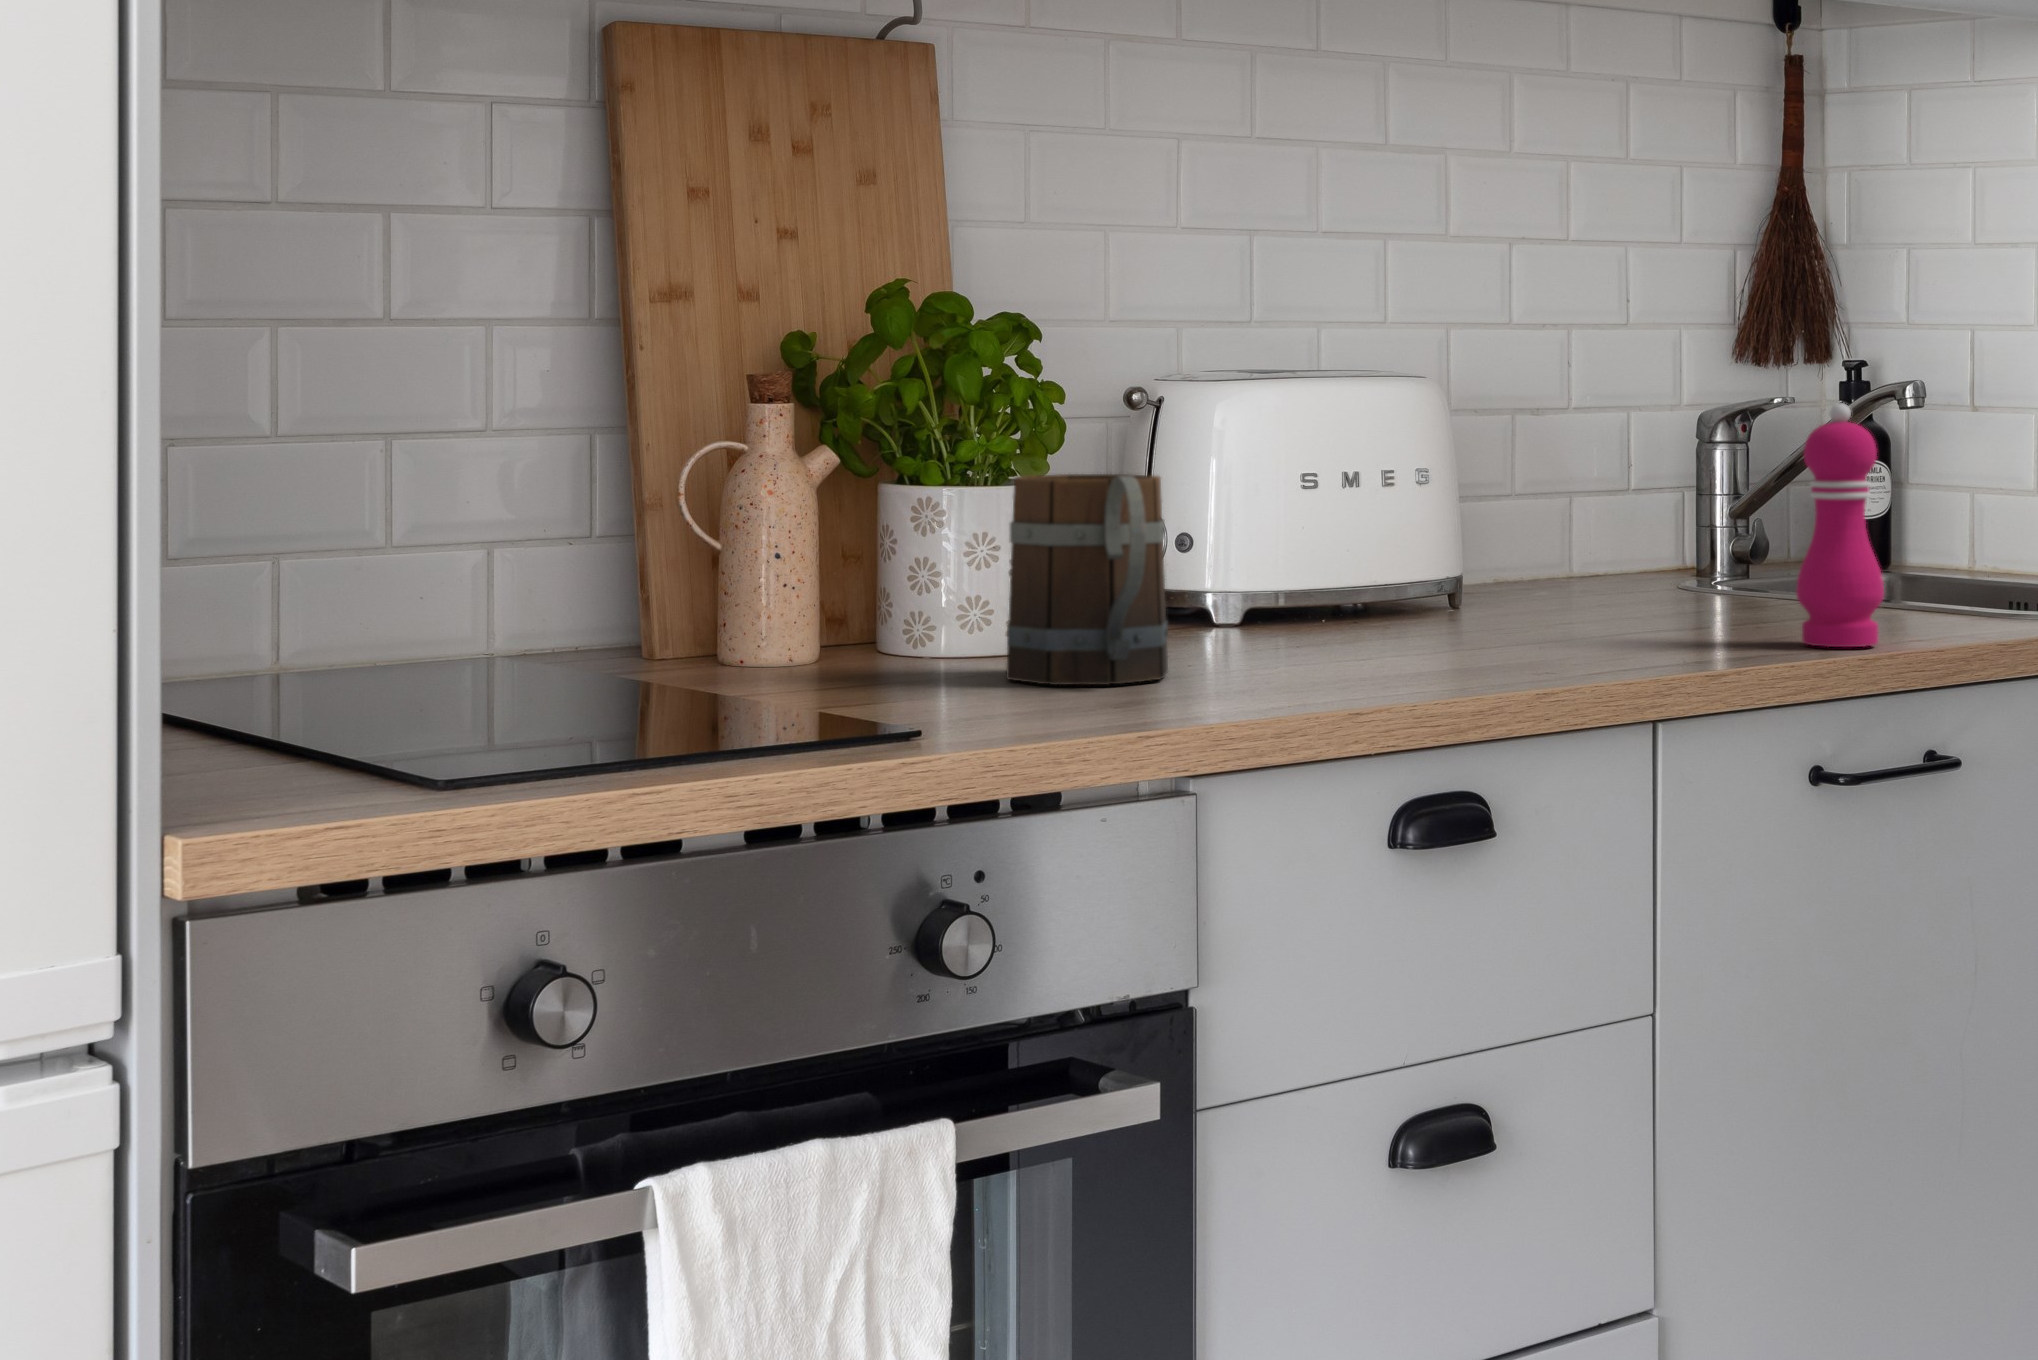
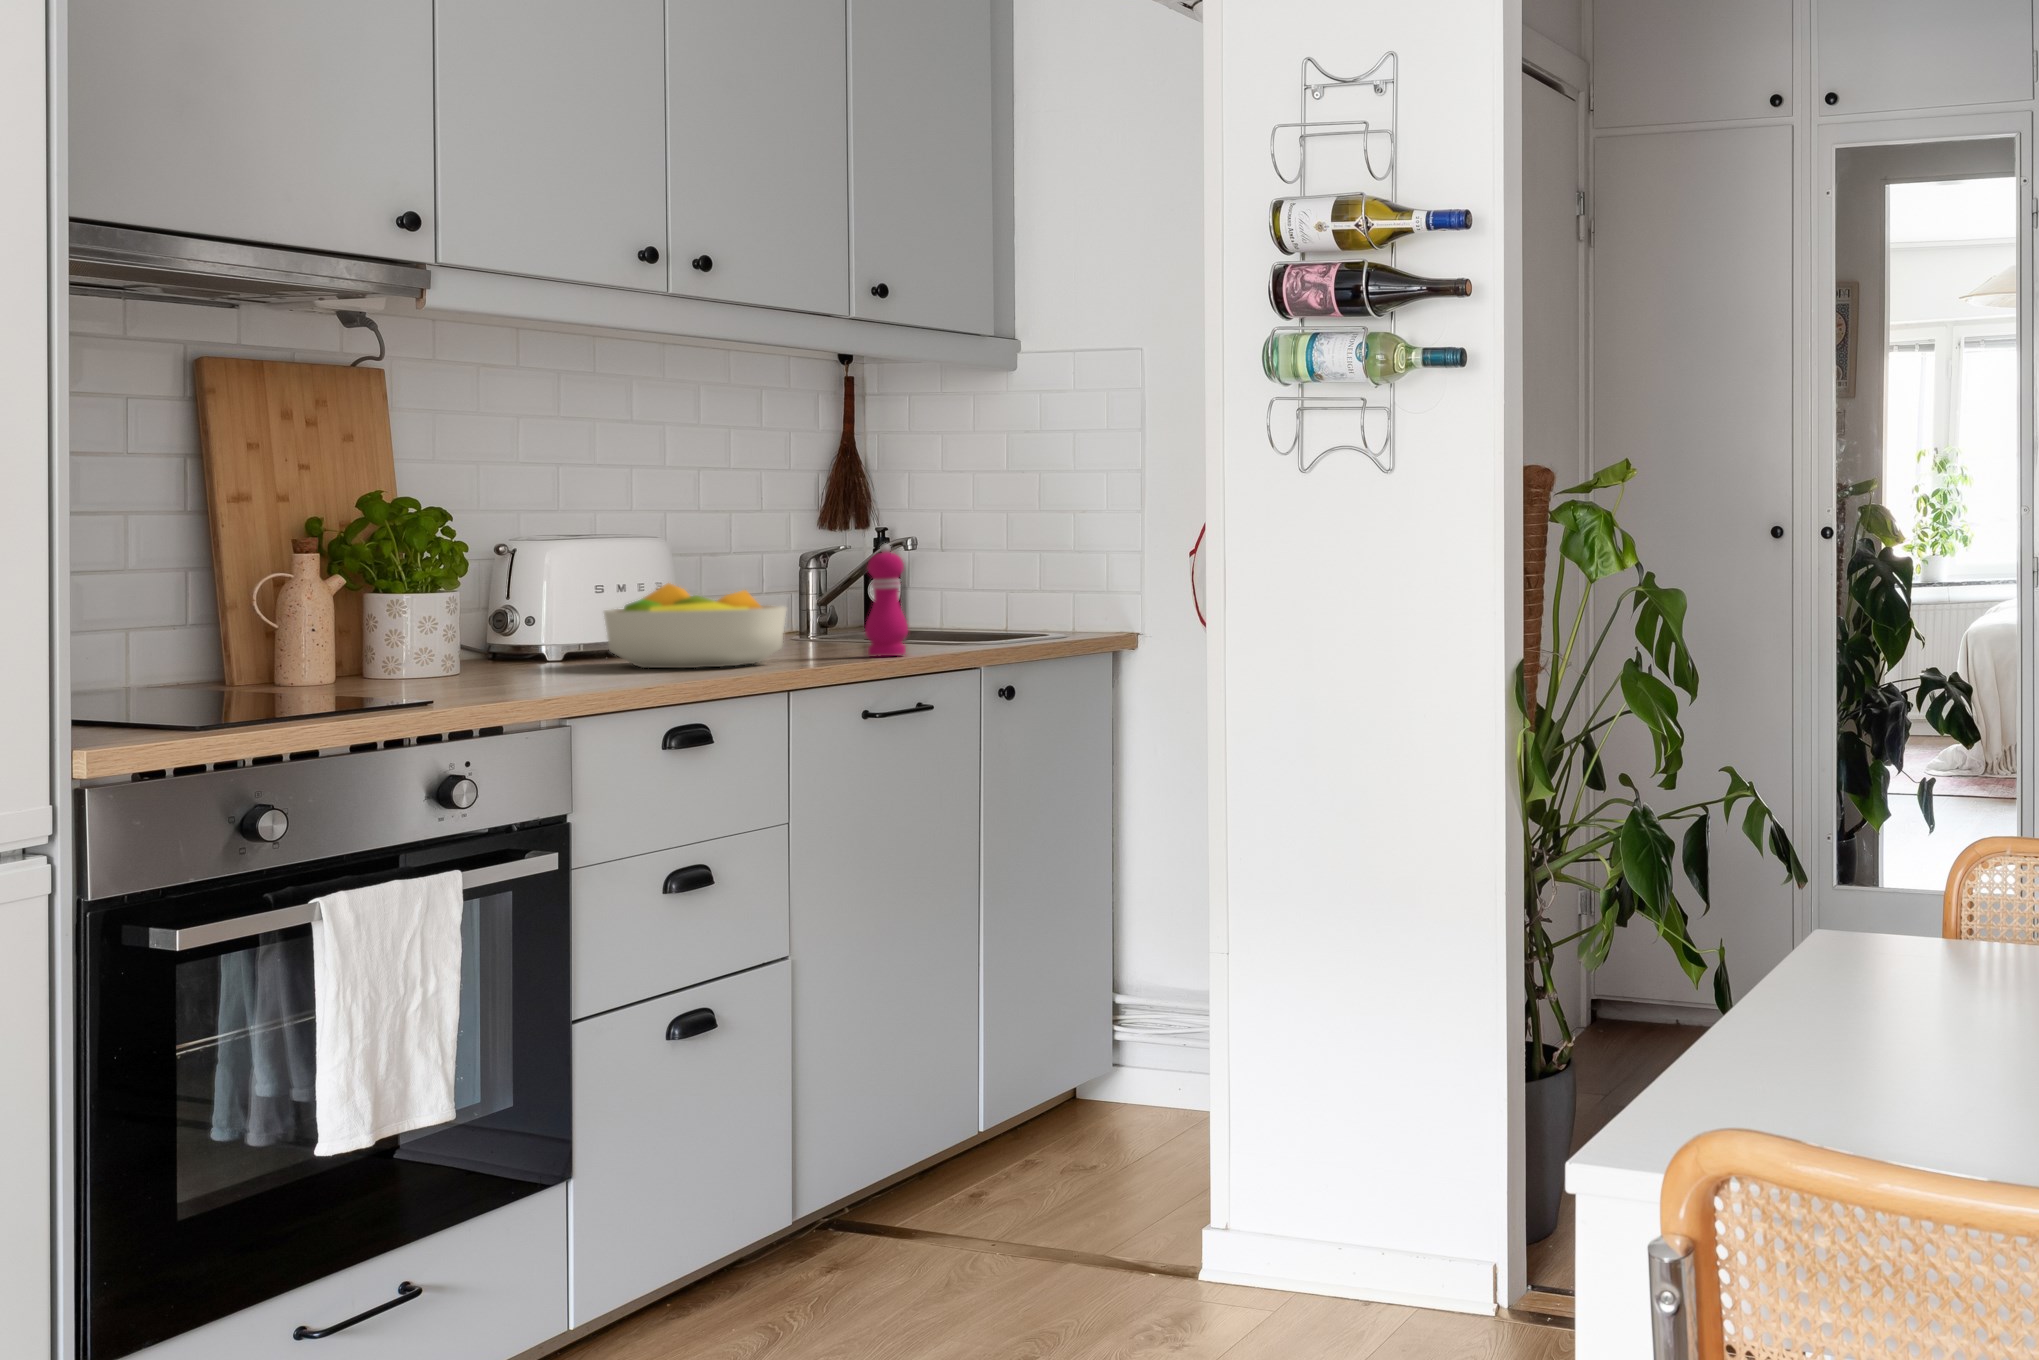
mug: present [1006,474,1168,685] -> none [448,580,542,685]
fruit bowl: none [1315,474,1636,659] -> present [604,583,786,668]

